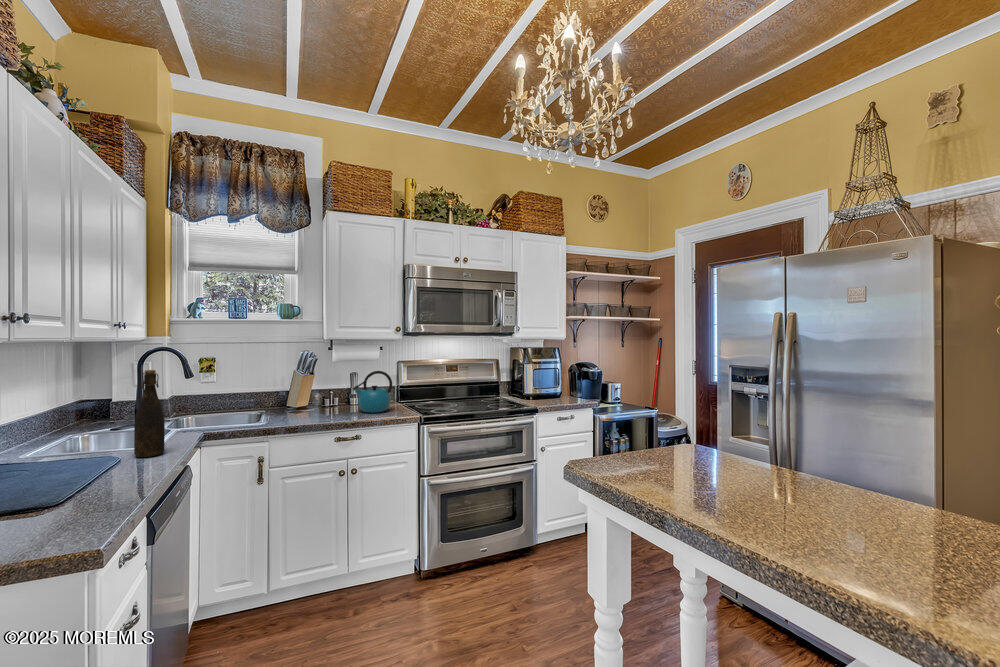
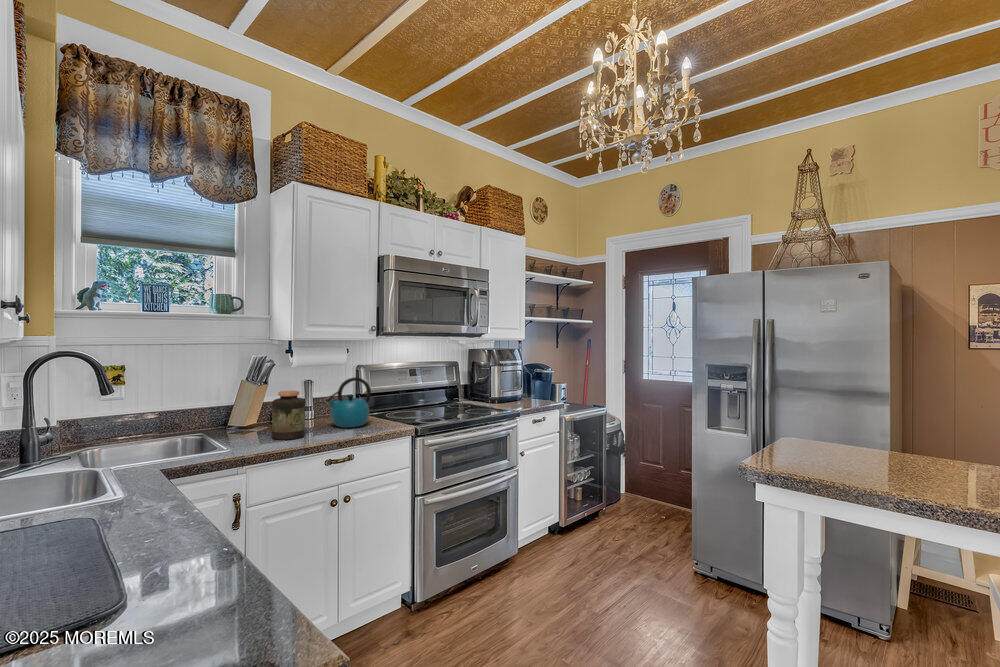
bottle: present [134,370,165,457] -> none [111,388,155,517]
jar: none [304,380,329,418] -> present [272,391,305,440]

